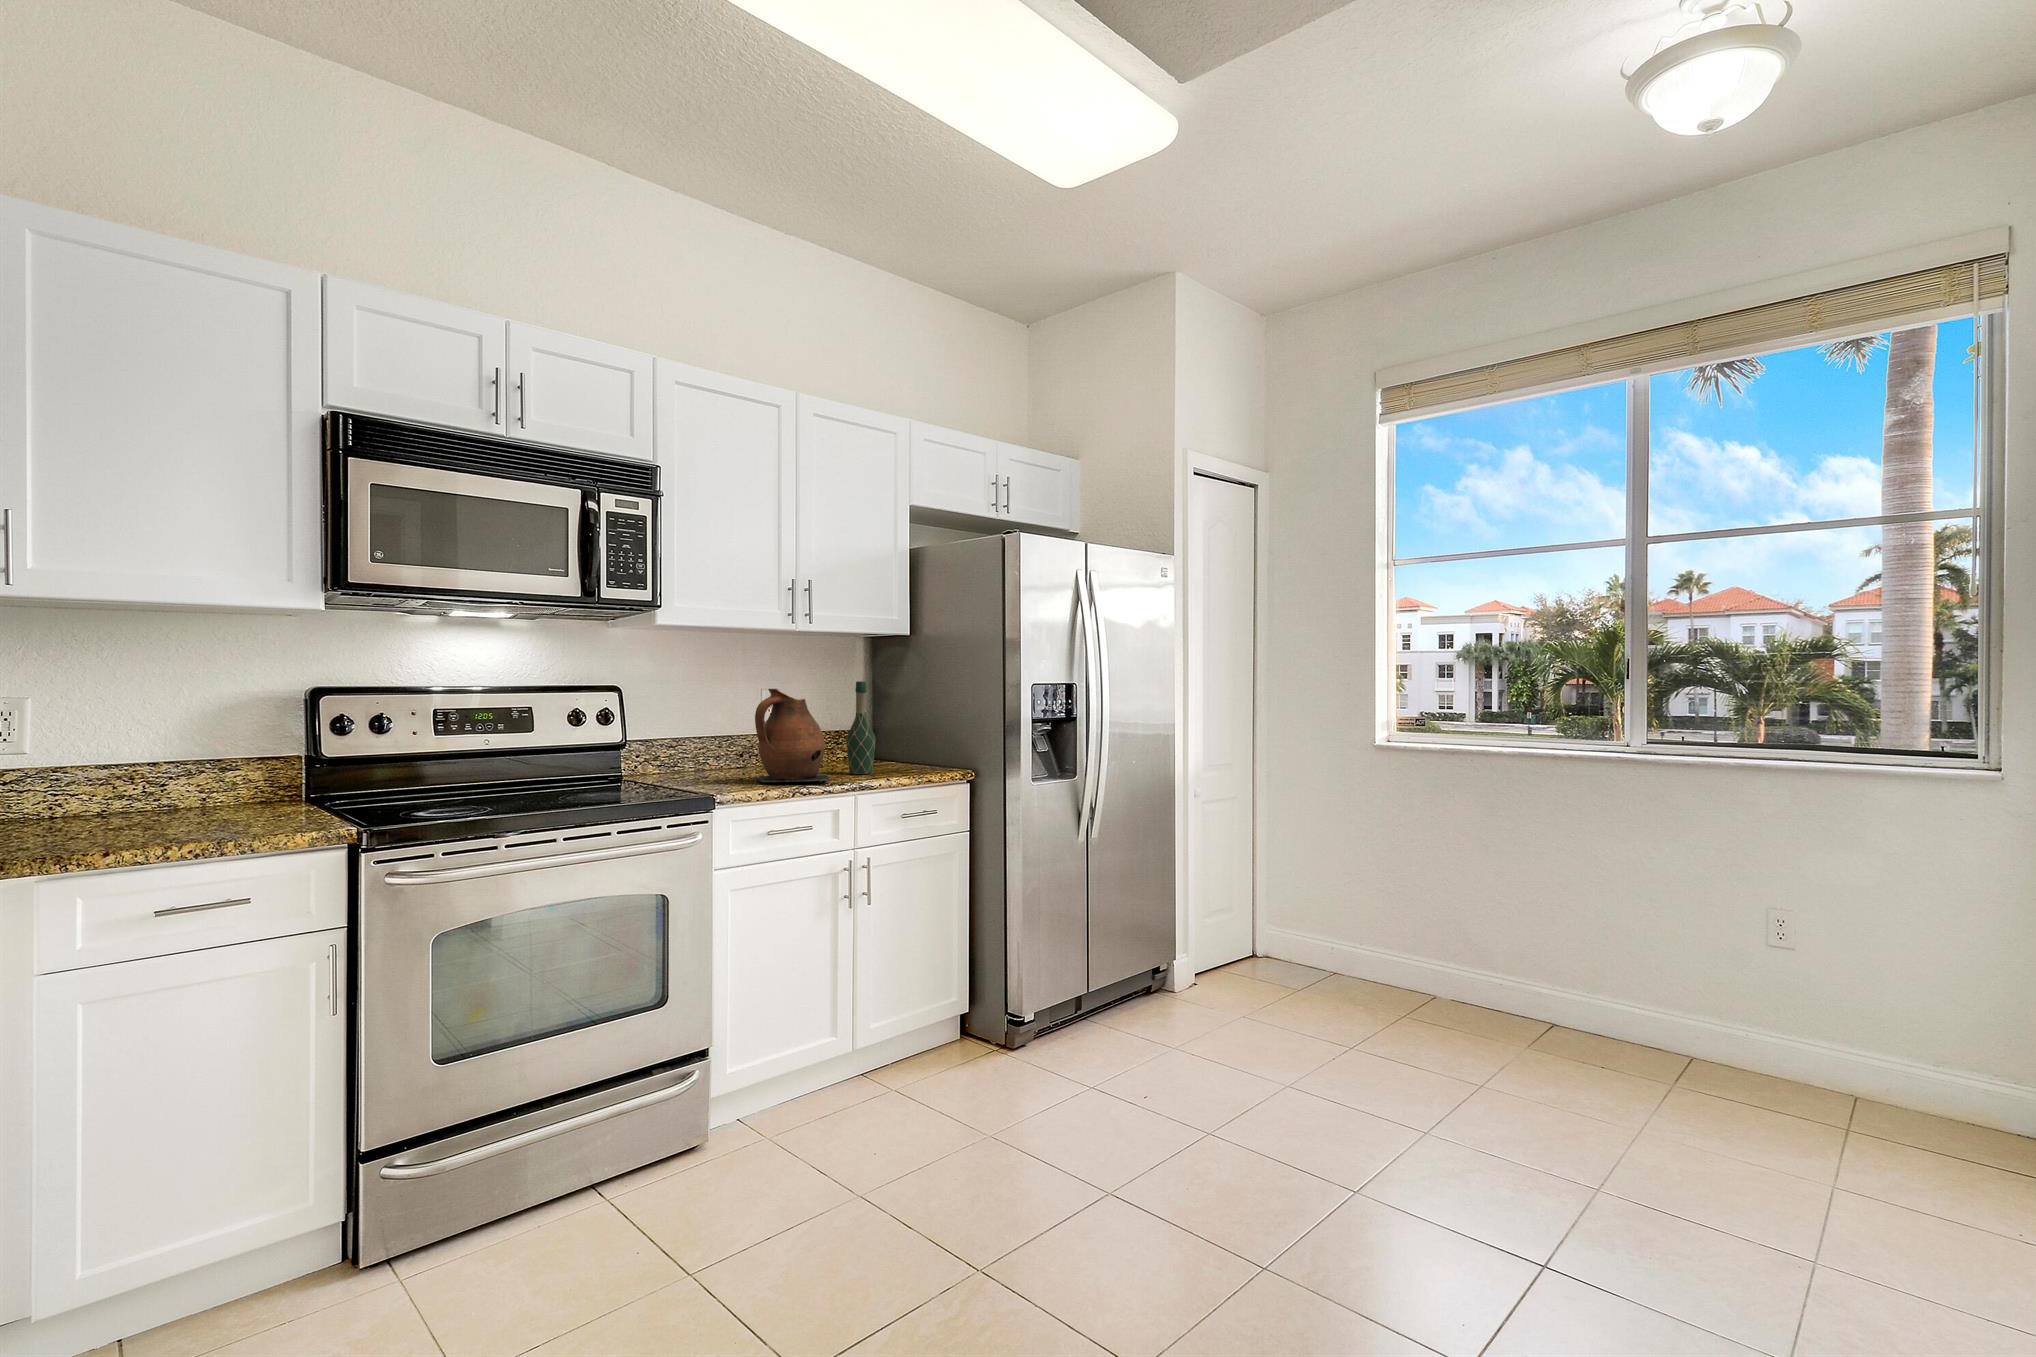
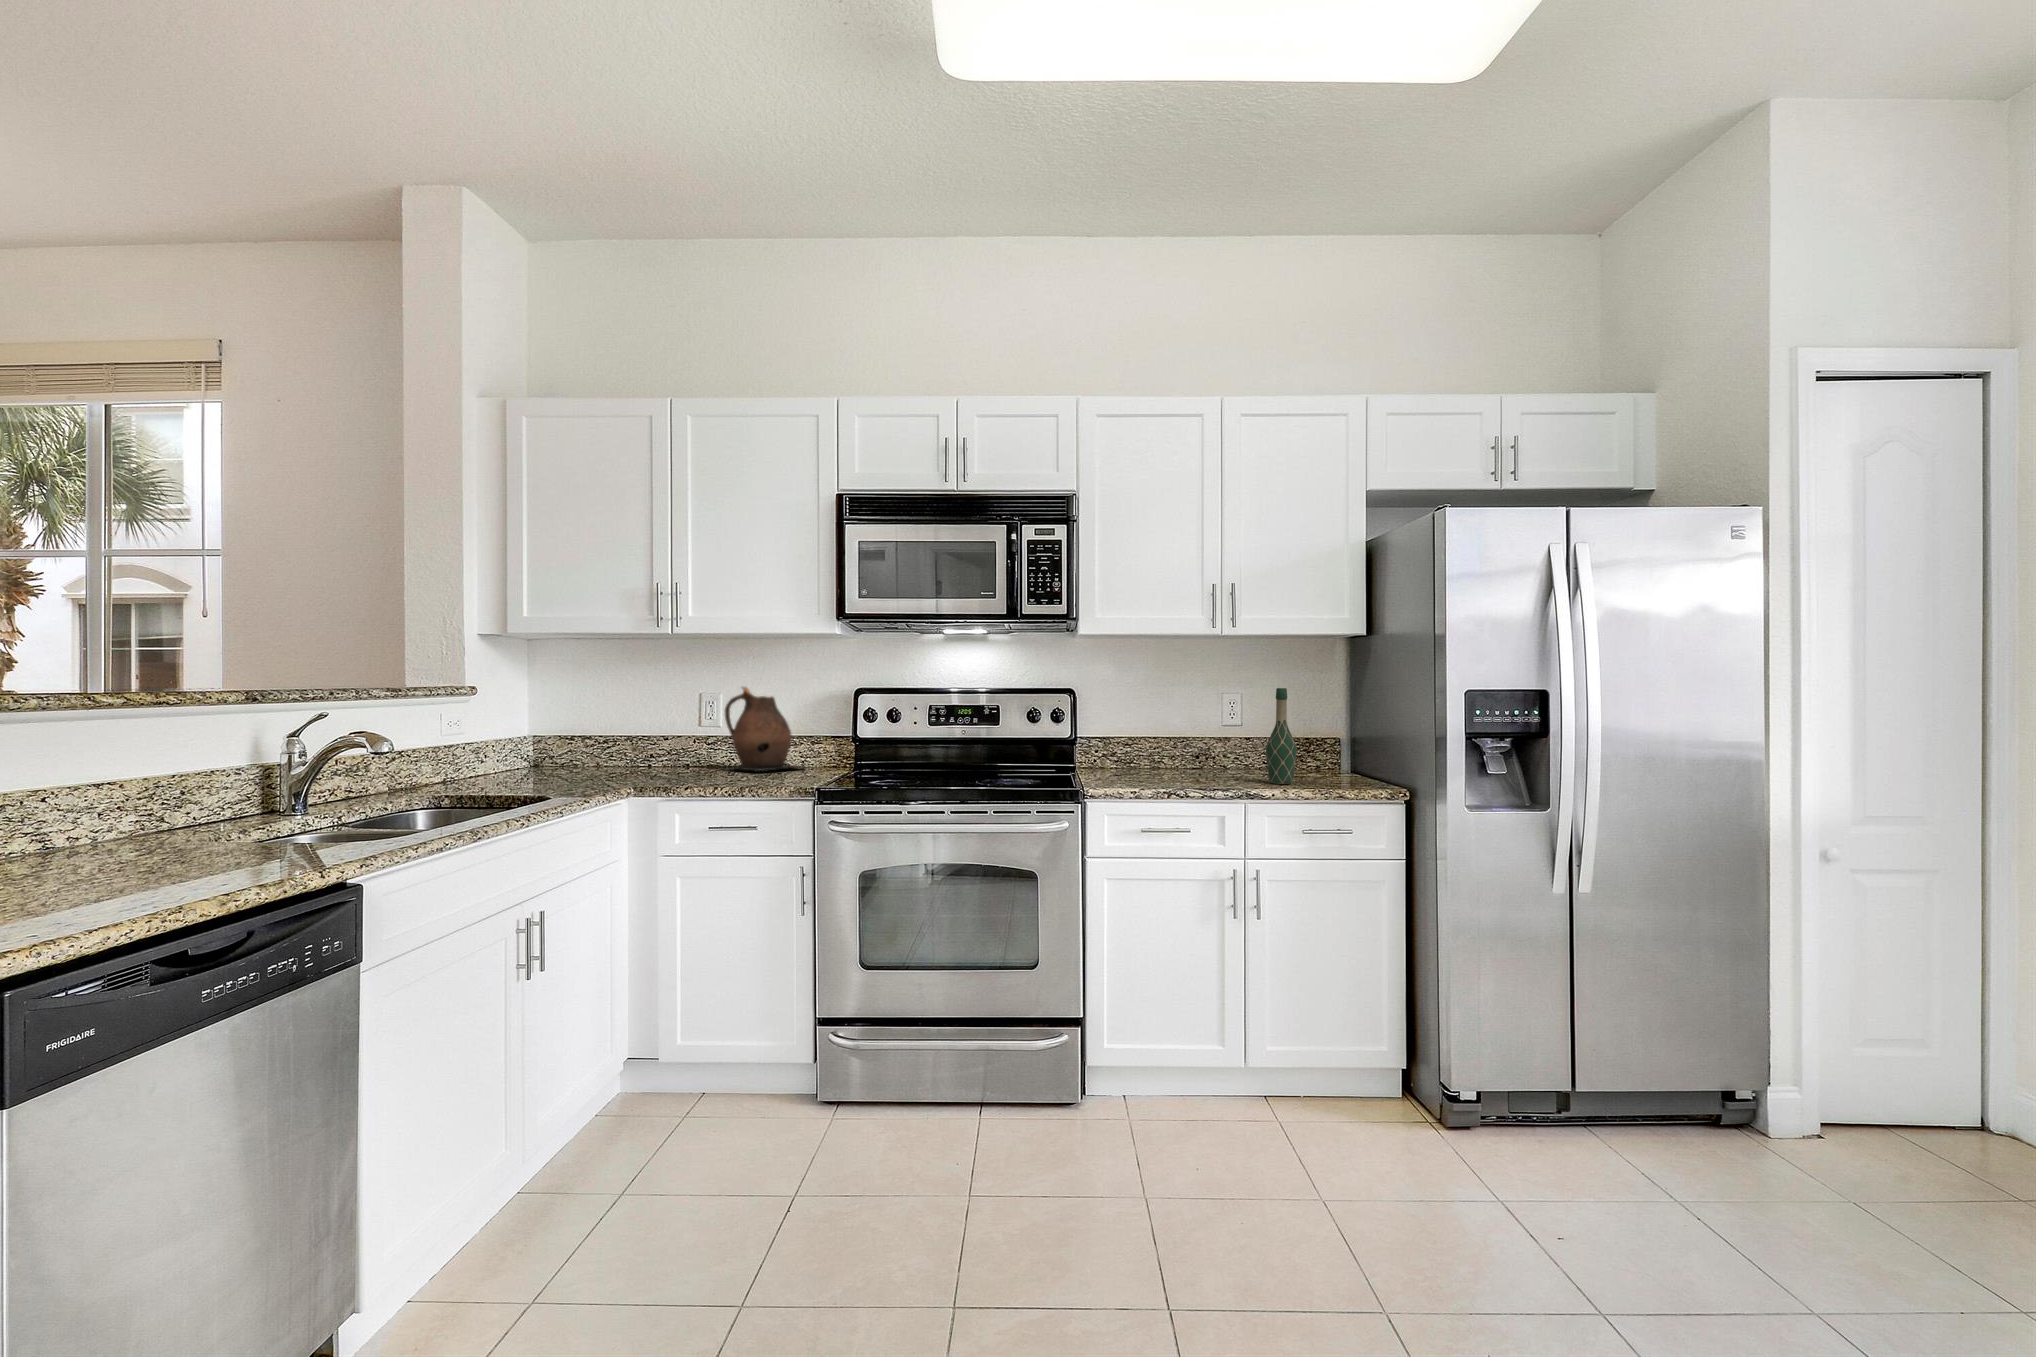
ceramic pitcher: present [755,689,830,782] -> present [725,687,802,771]

